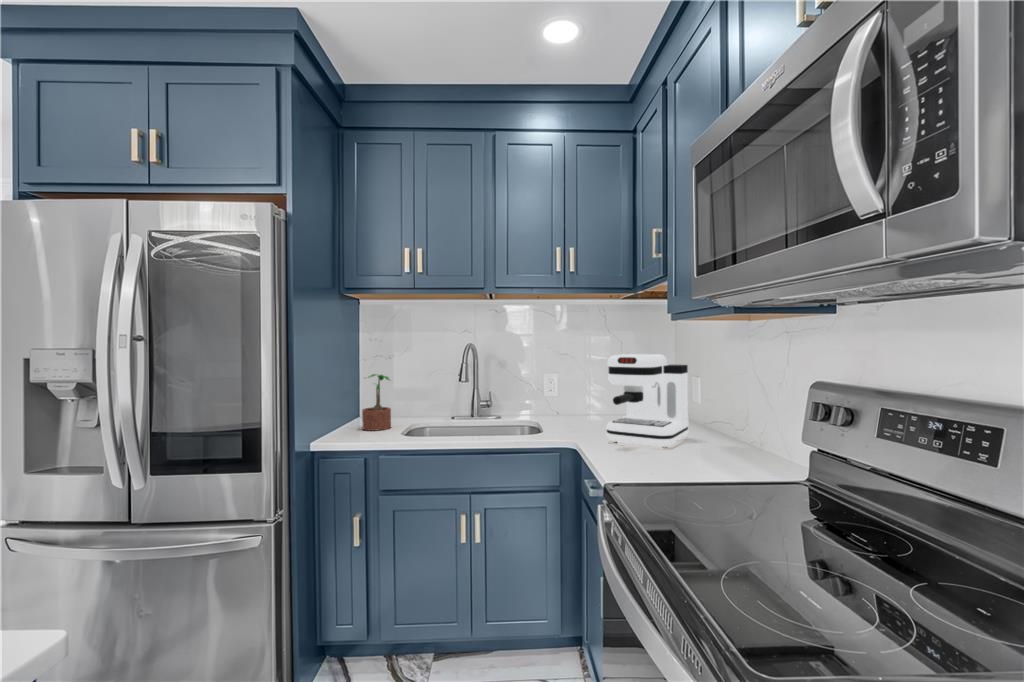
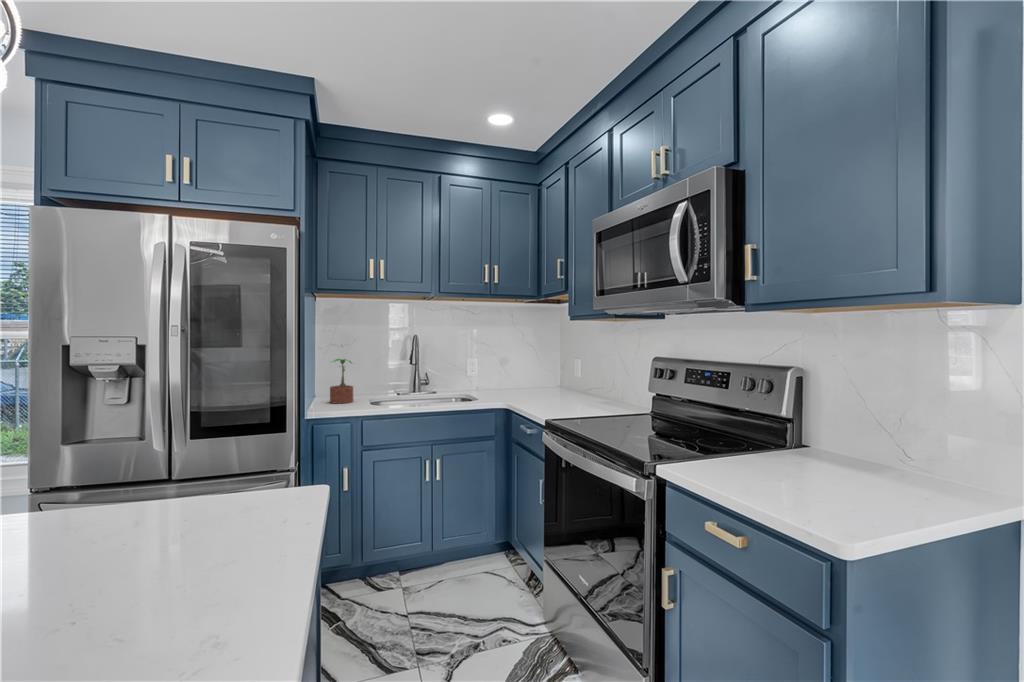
coffee maker: present [606,354,688,448] -> none [527,343,577,404]

